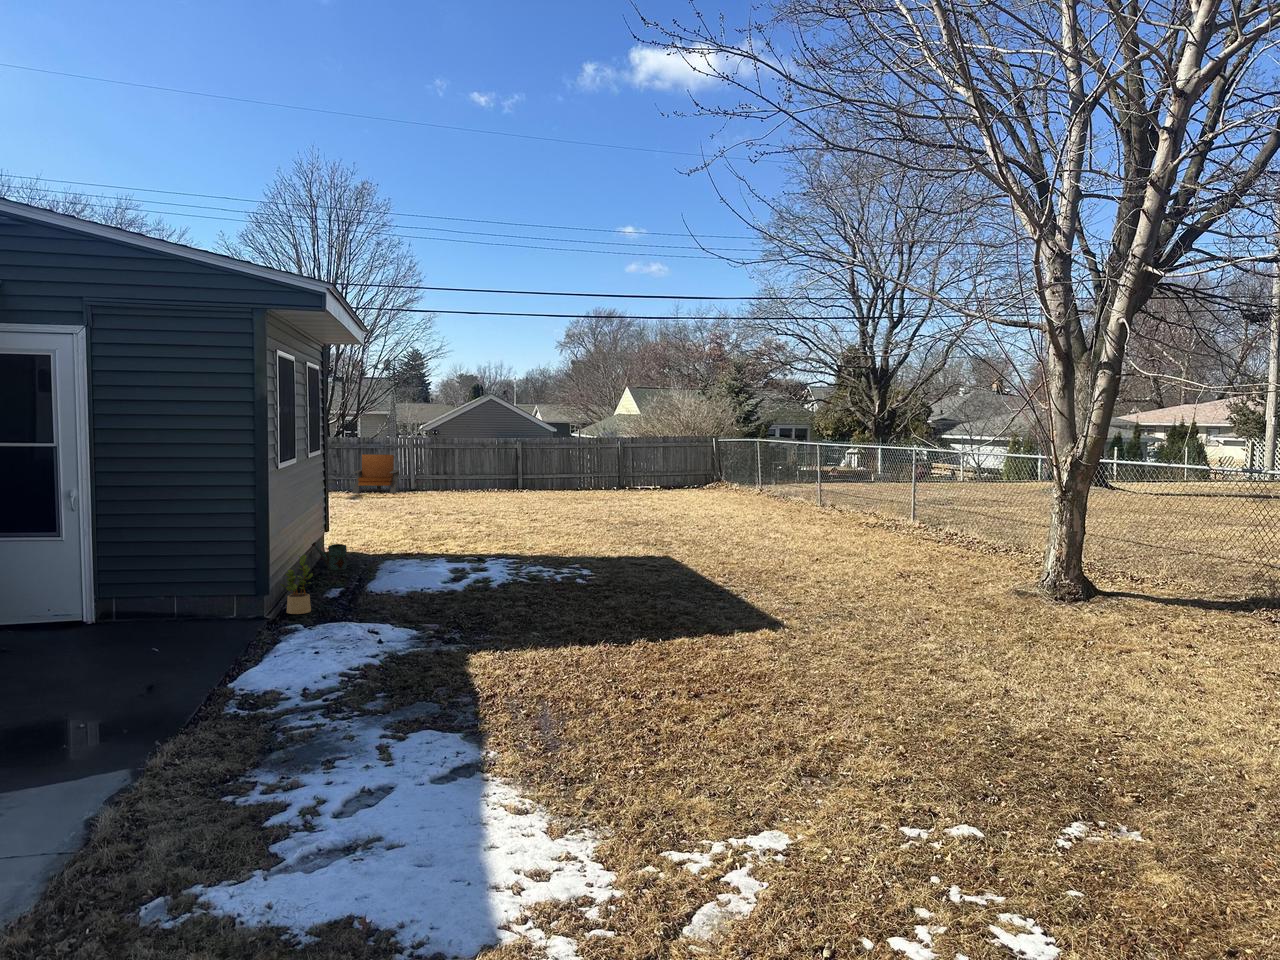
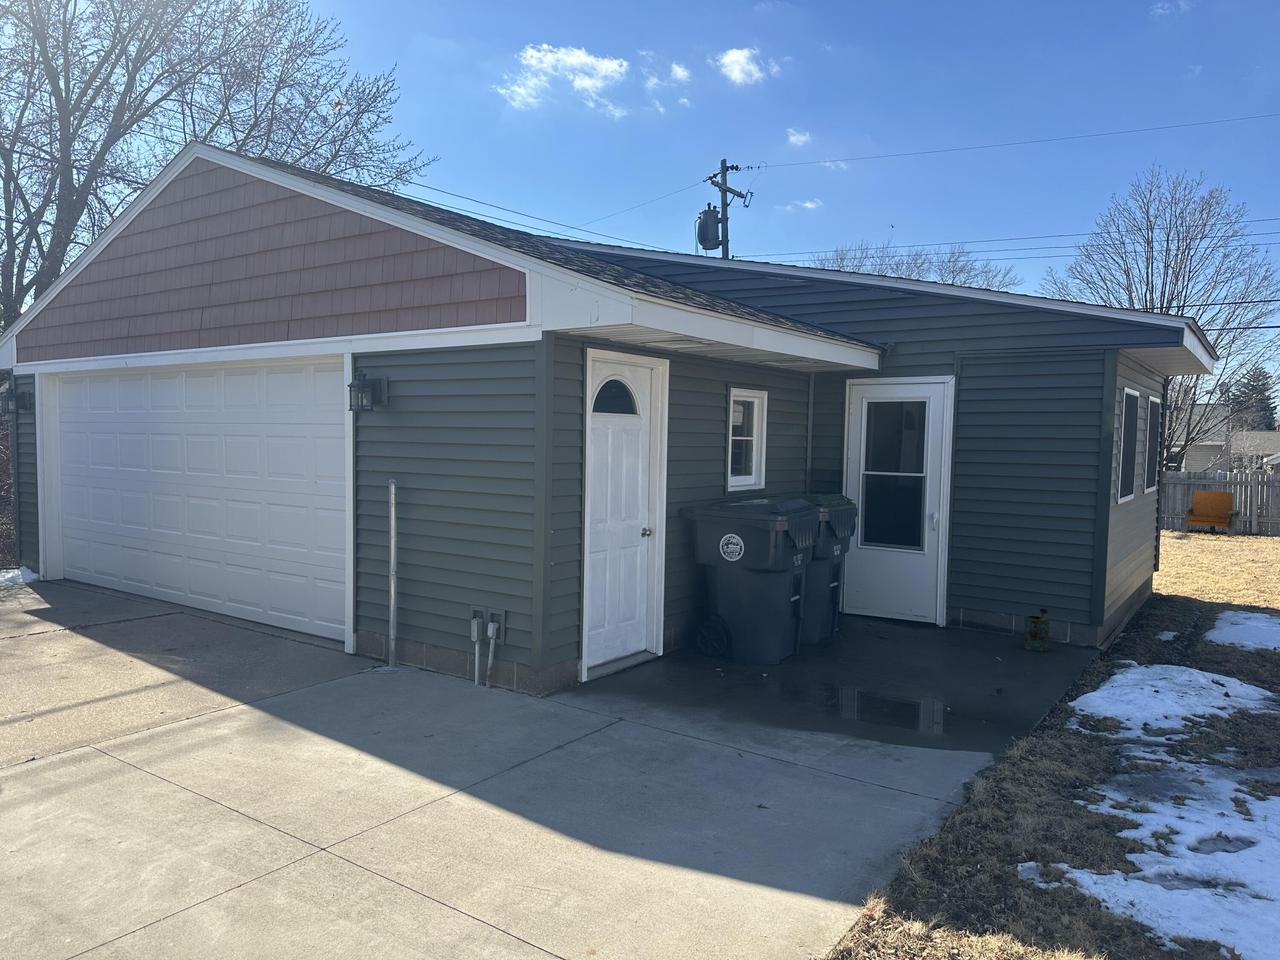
watering can: present [312,542,353,570] -> present [1024,609,1049,651]
potted plant: present [280,555,313,614] -> none [1112,591,1149,651]

